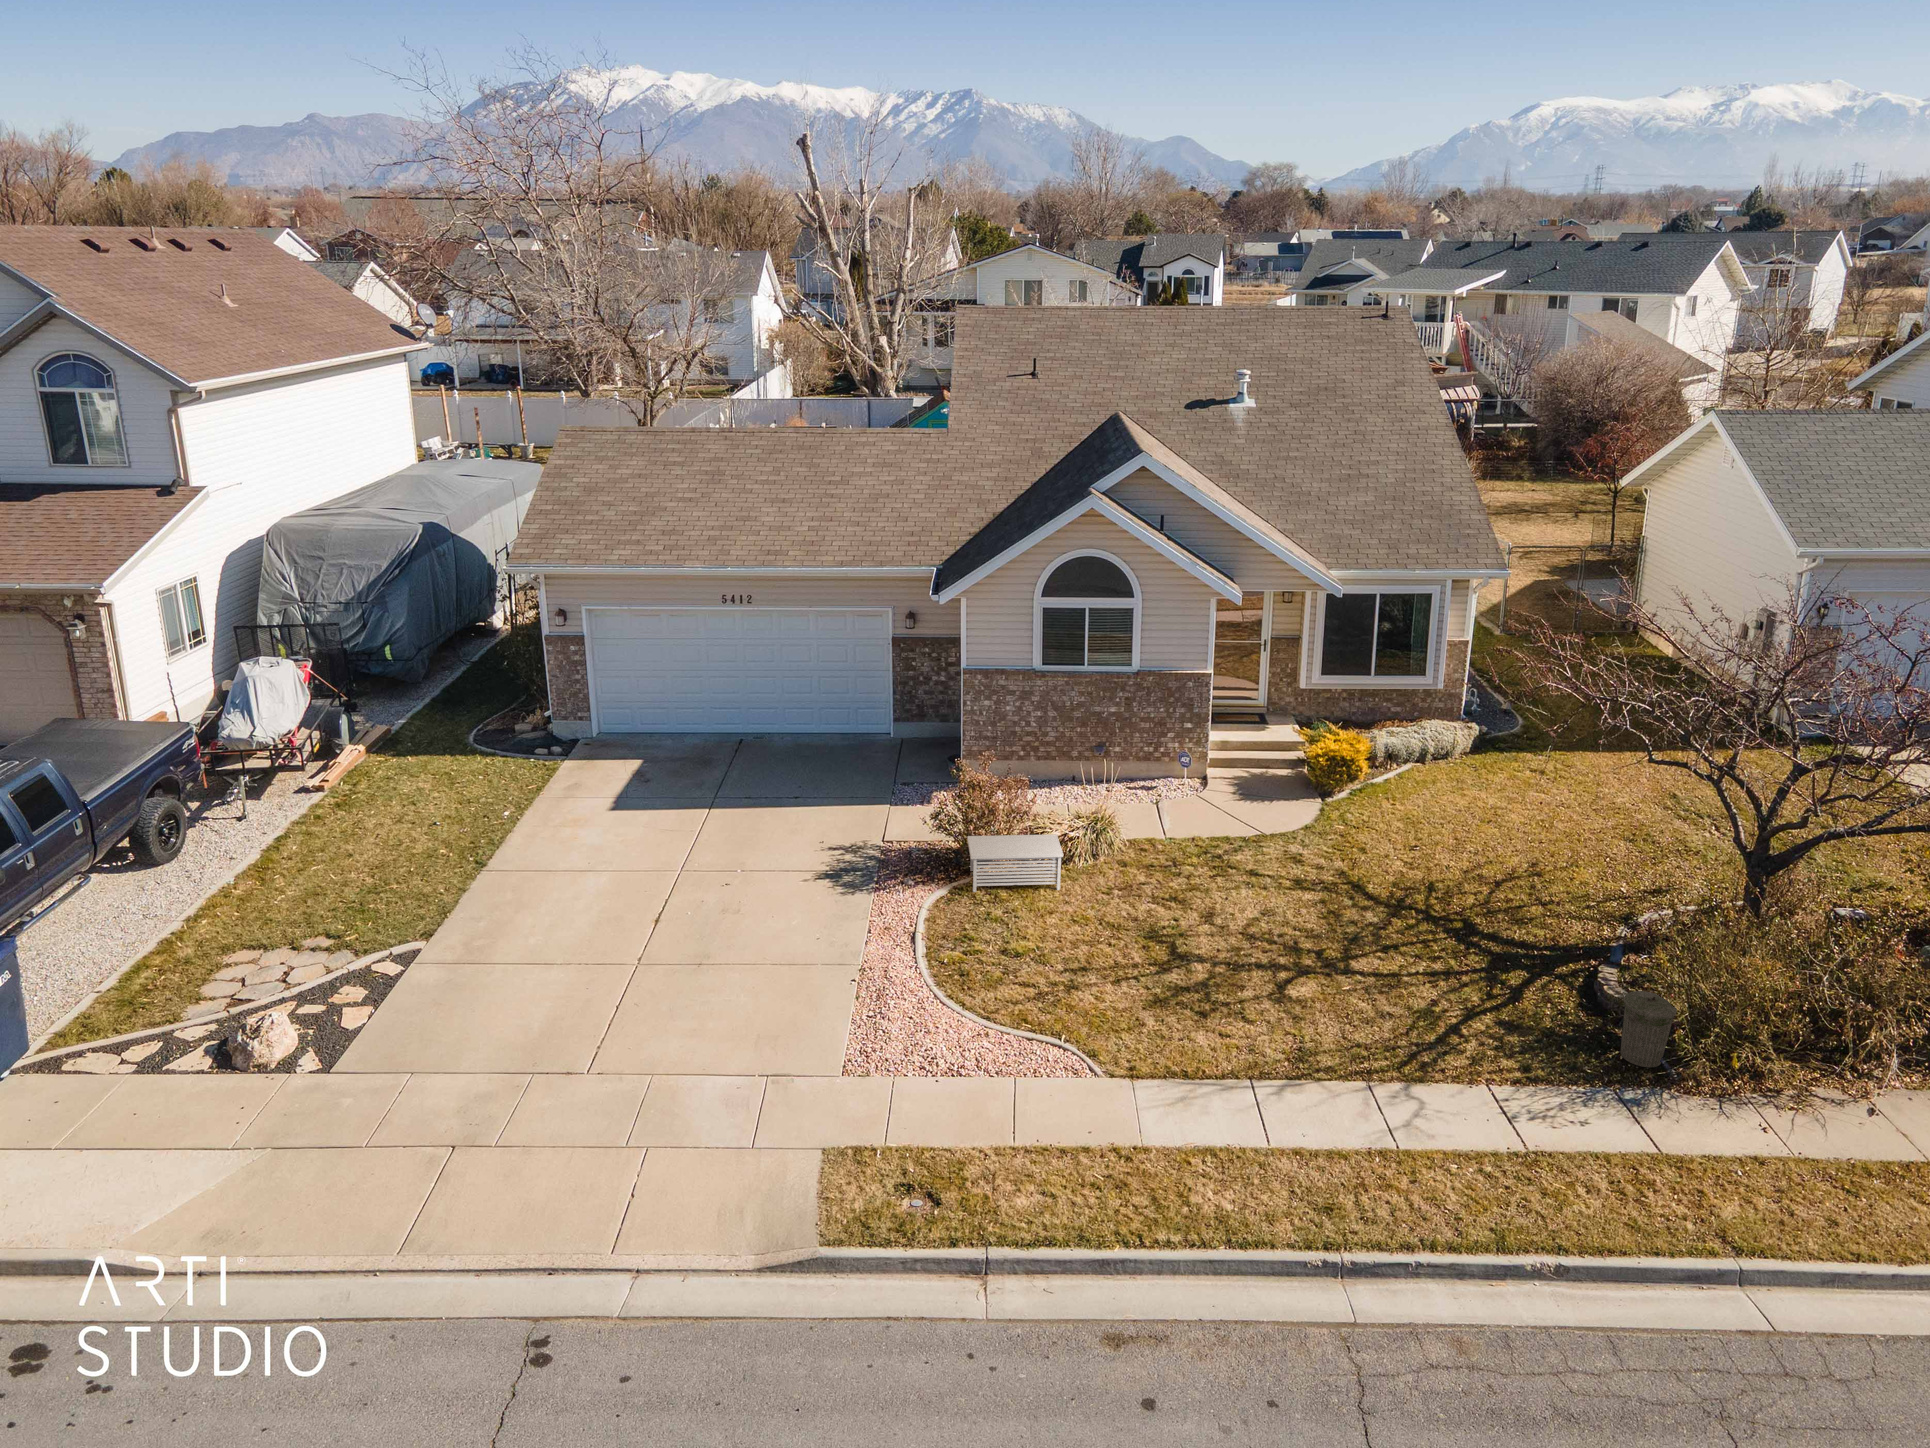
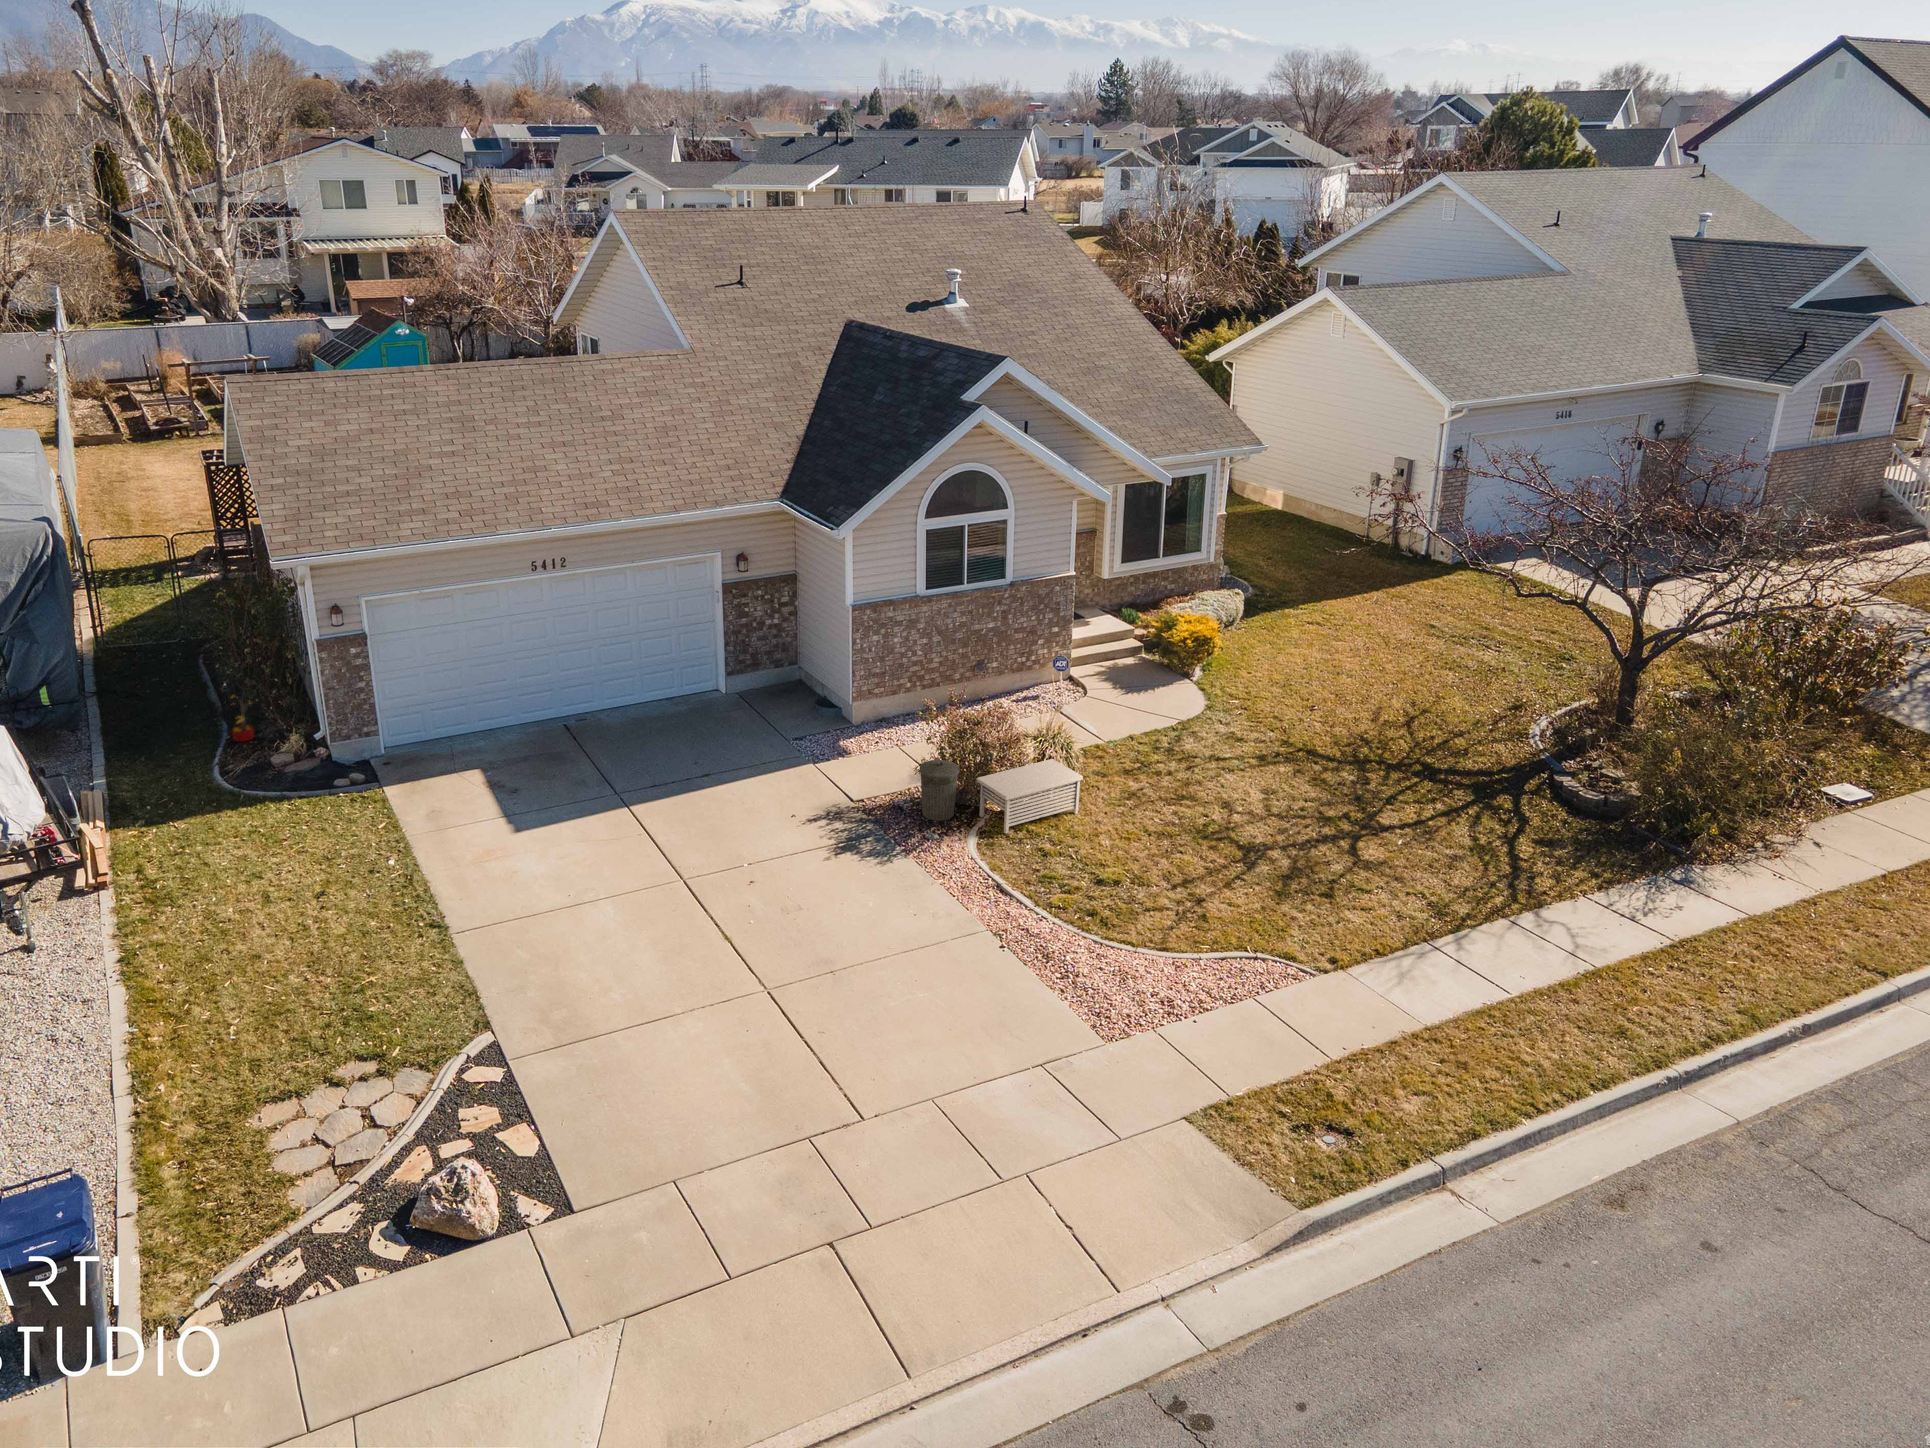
decorative plant: none [503,671,531,711] -> present [232,697,255,742]
trash can: present [1620,991,1677,1067] -> present [919,760,959,821]

